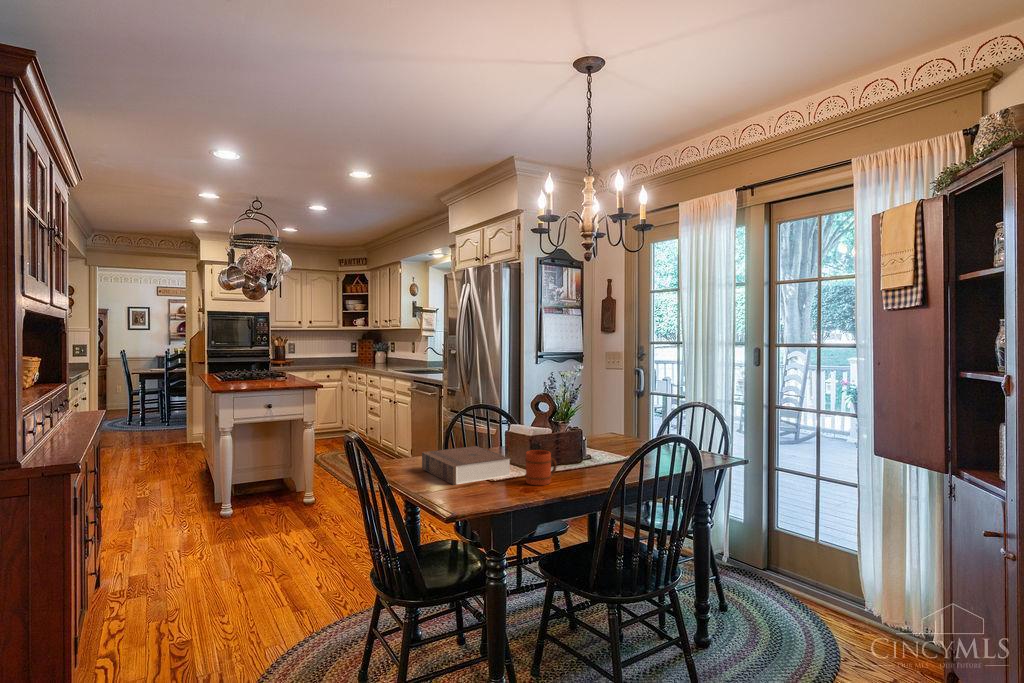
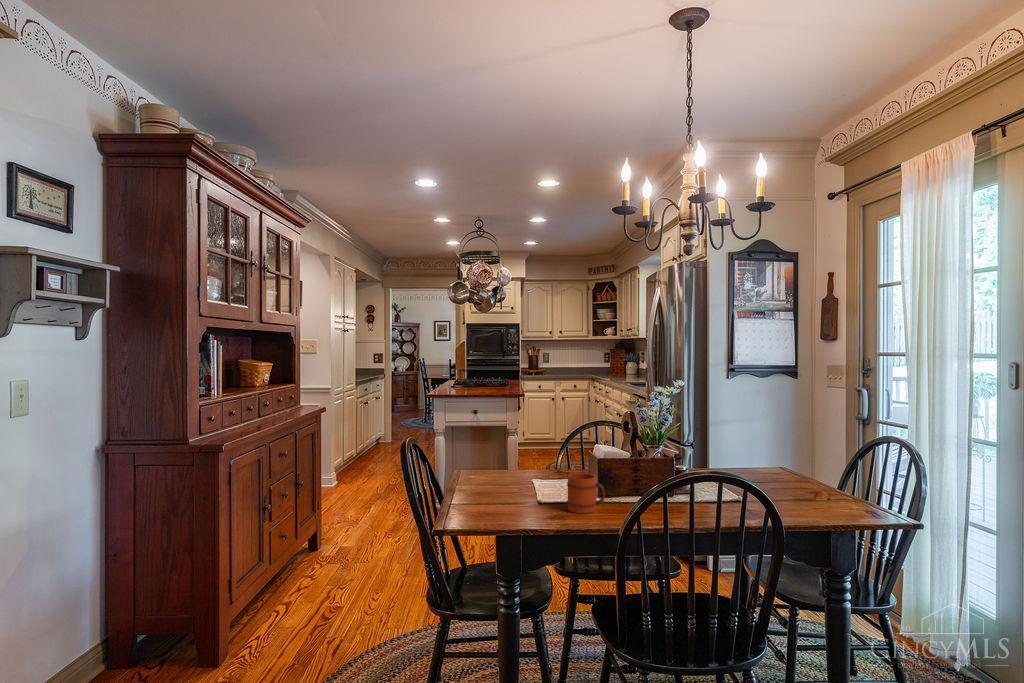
book: present [422,446,511,485] -> none [498,464,569,500]

